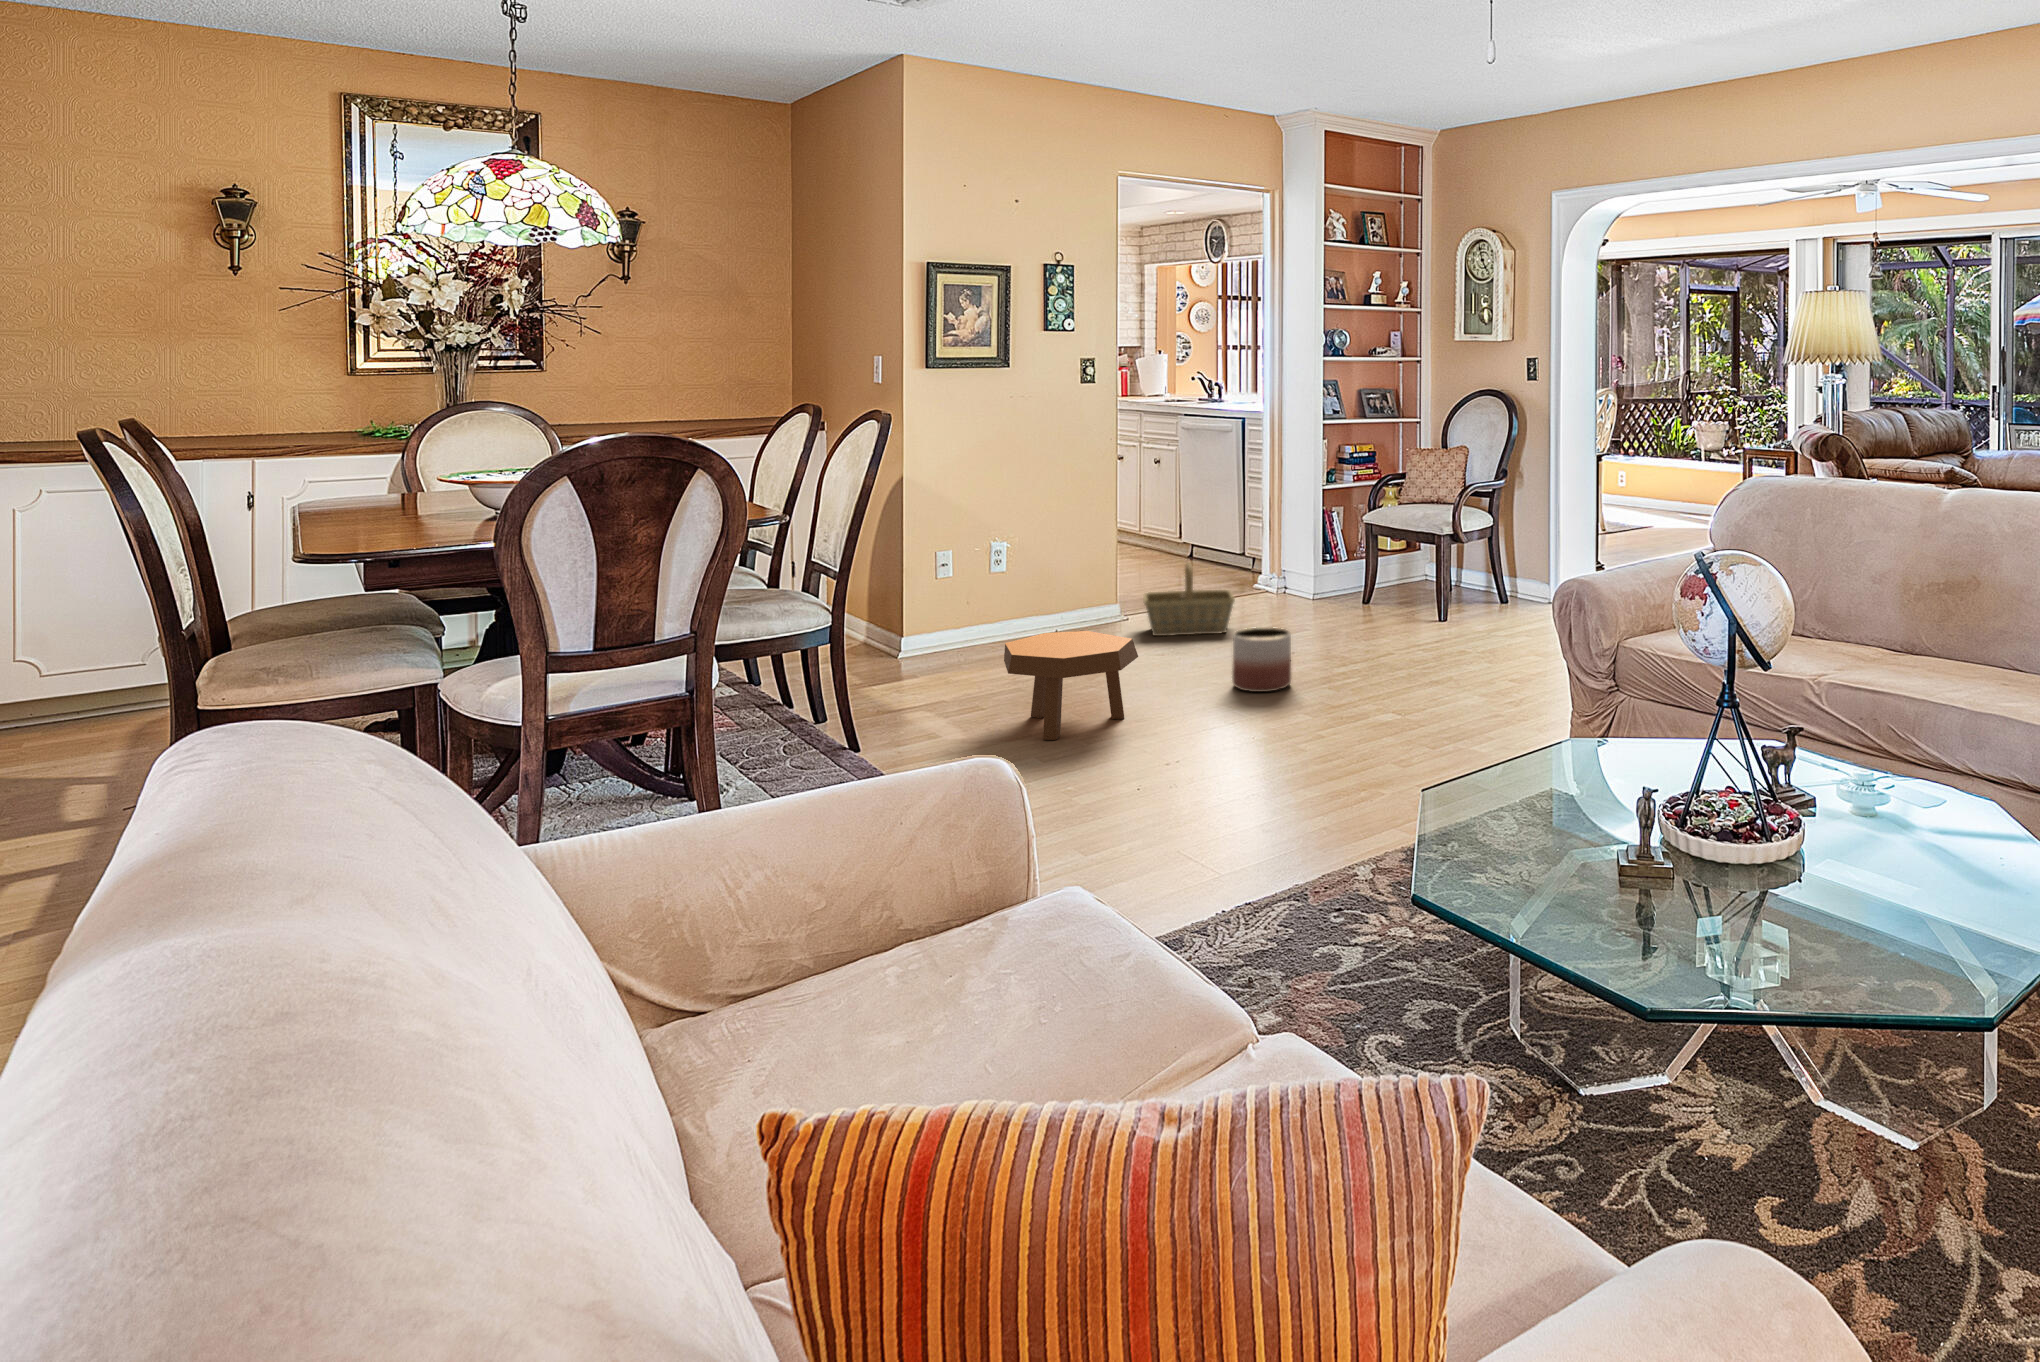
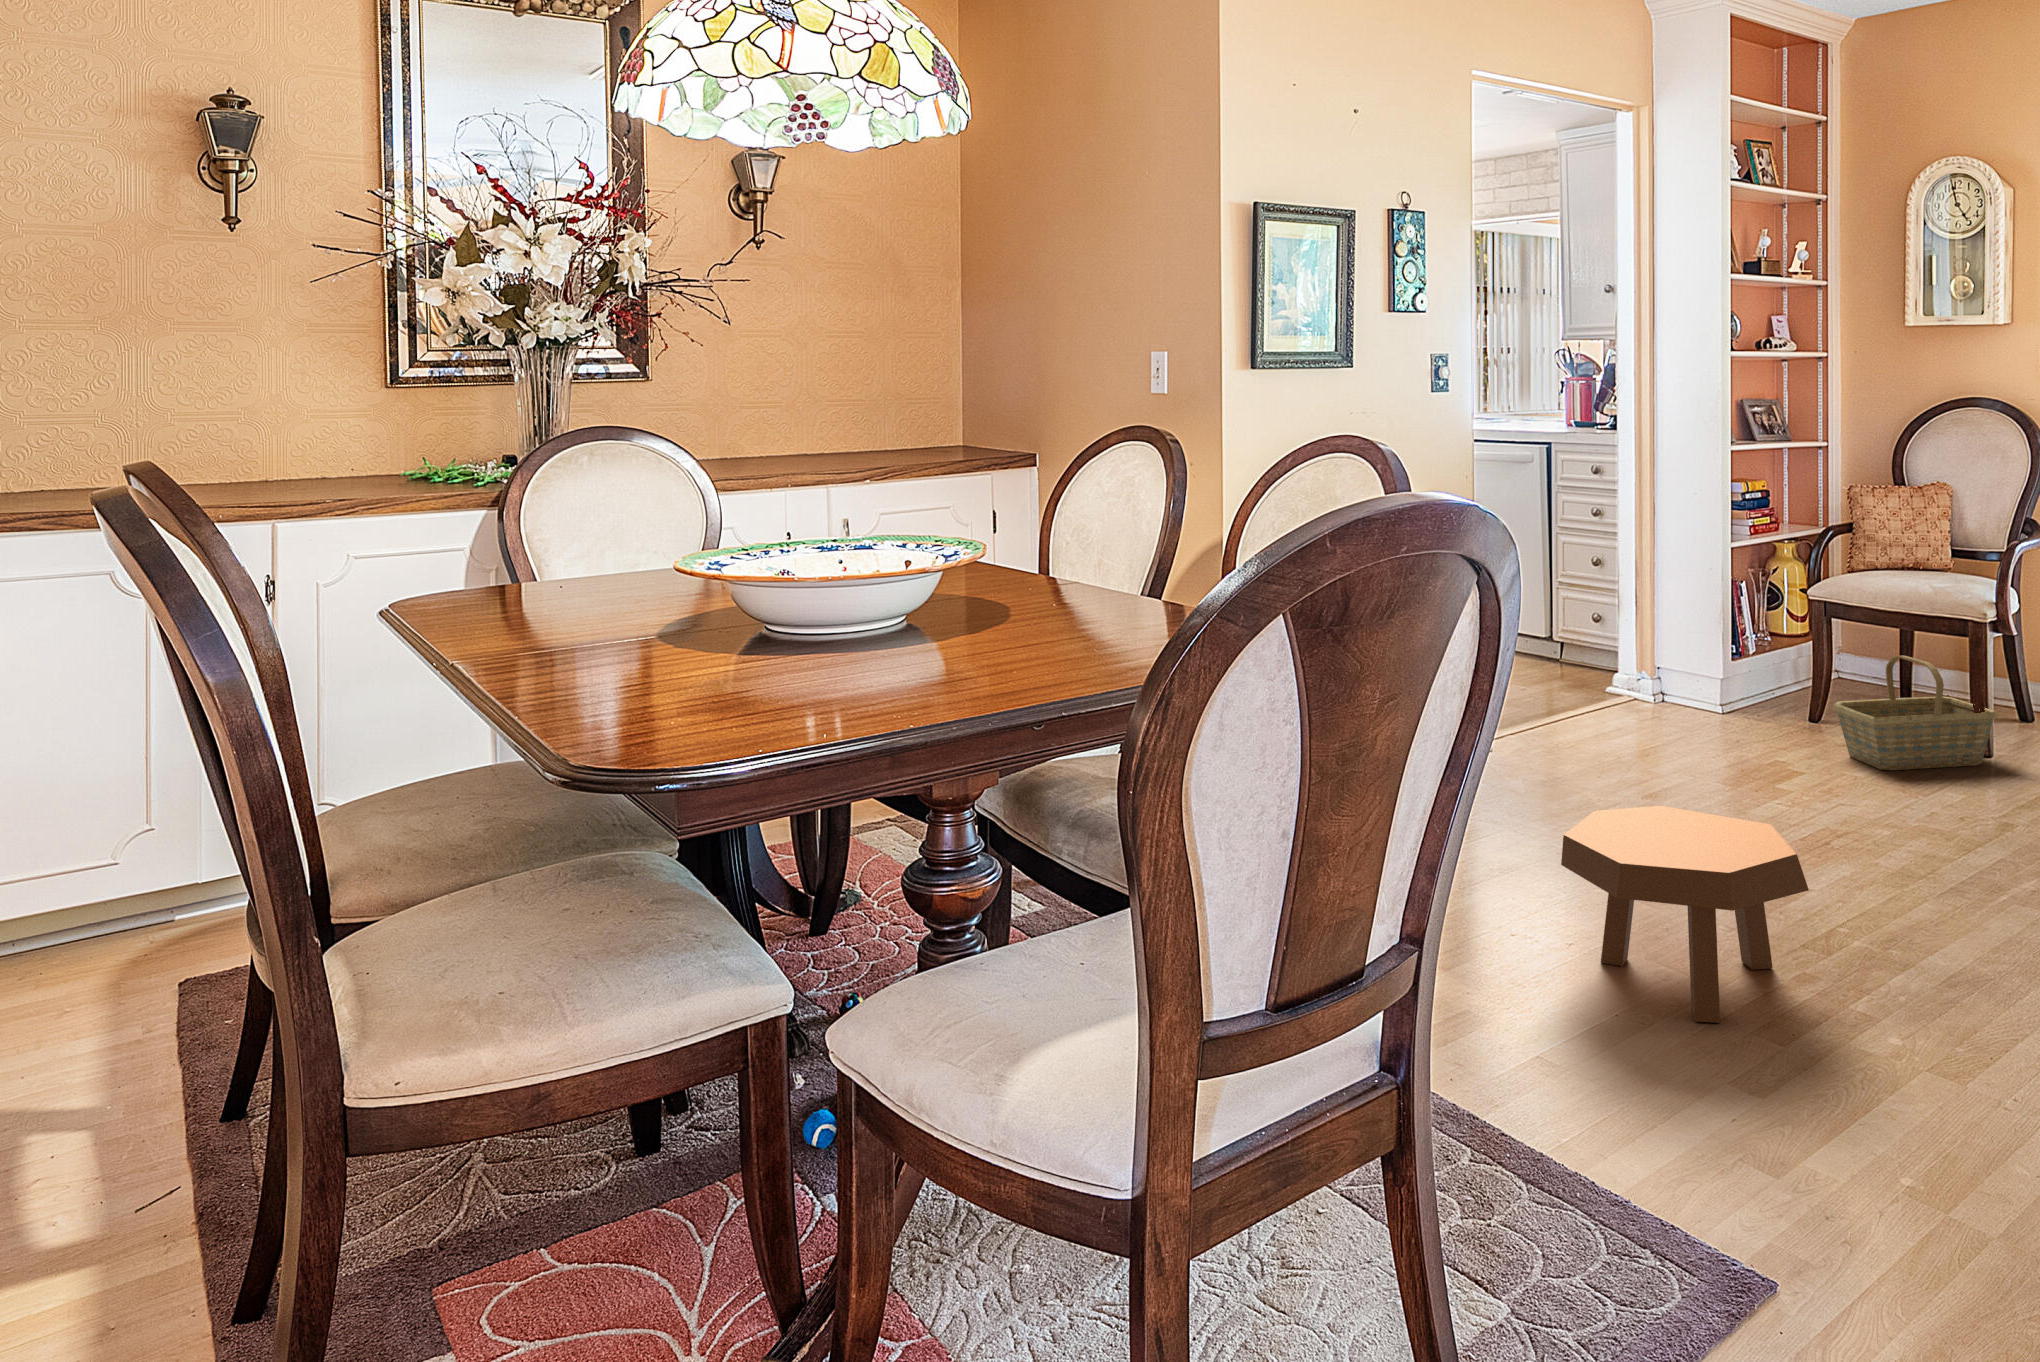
basket: present [1143,562,1235,636] -> present [1834,656,1997,770]
planter: present [1232,627,1291,692] -> none [1854,789,1963,906]

